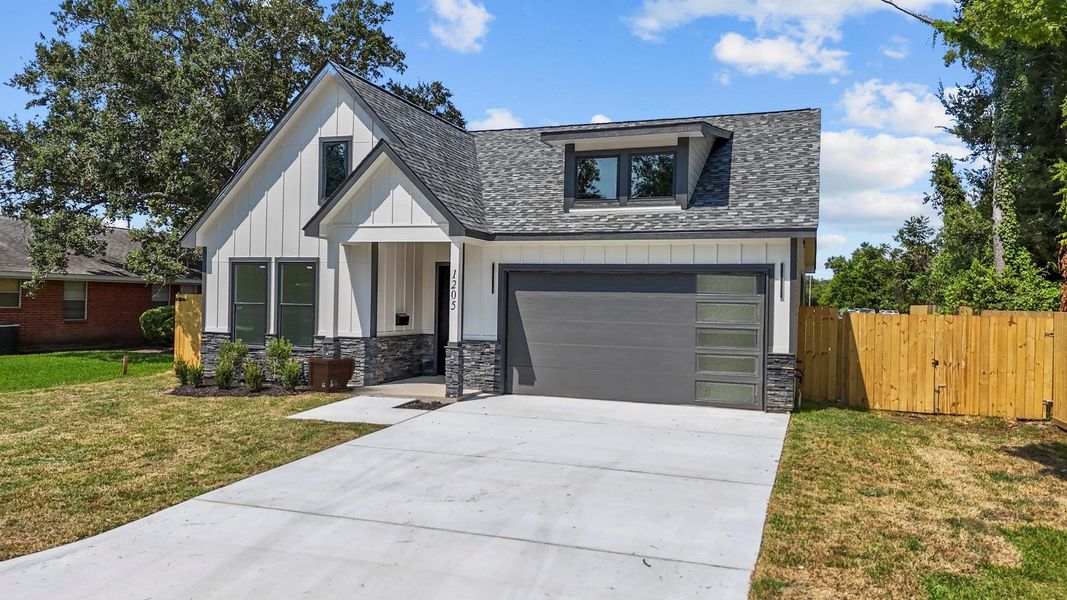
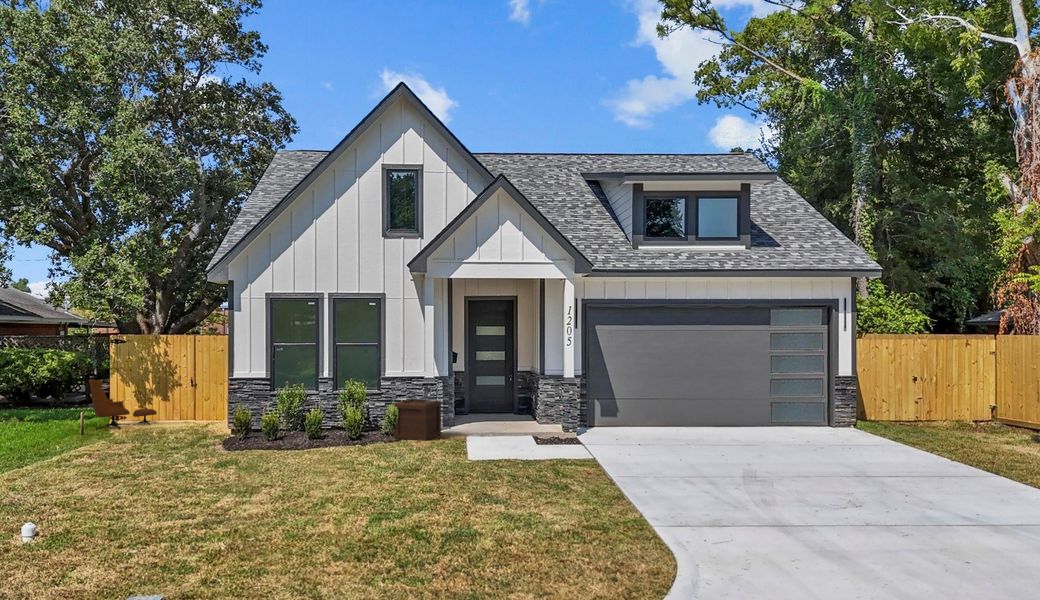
lounge chair: none [120,329,177,371] -> present [89,379,157,429]

